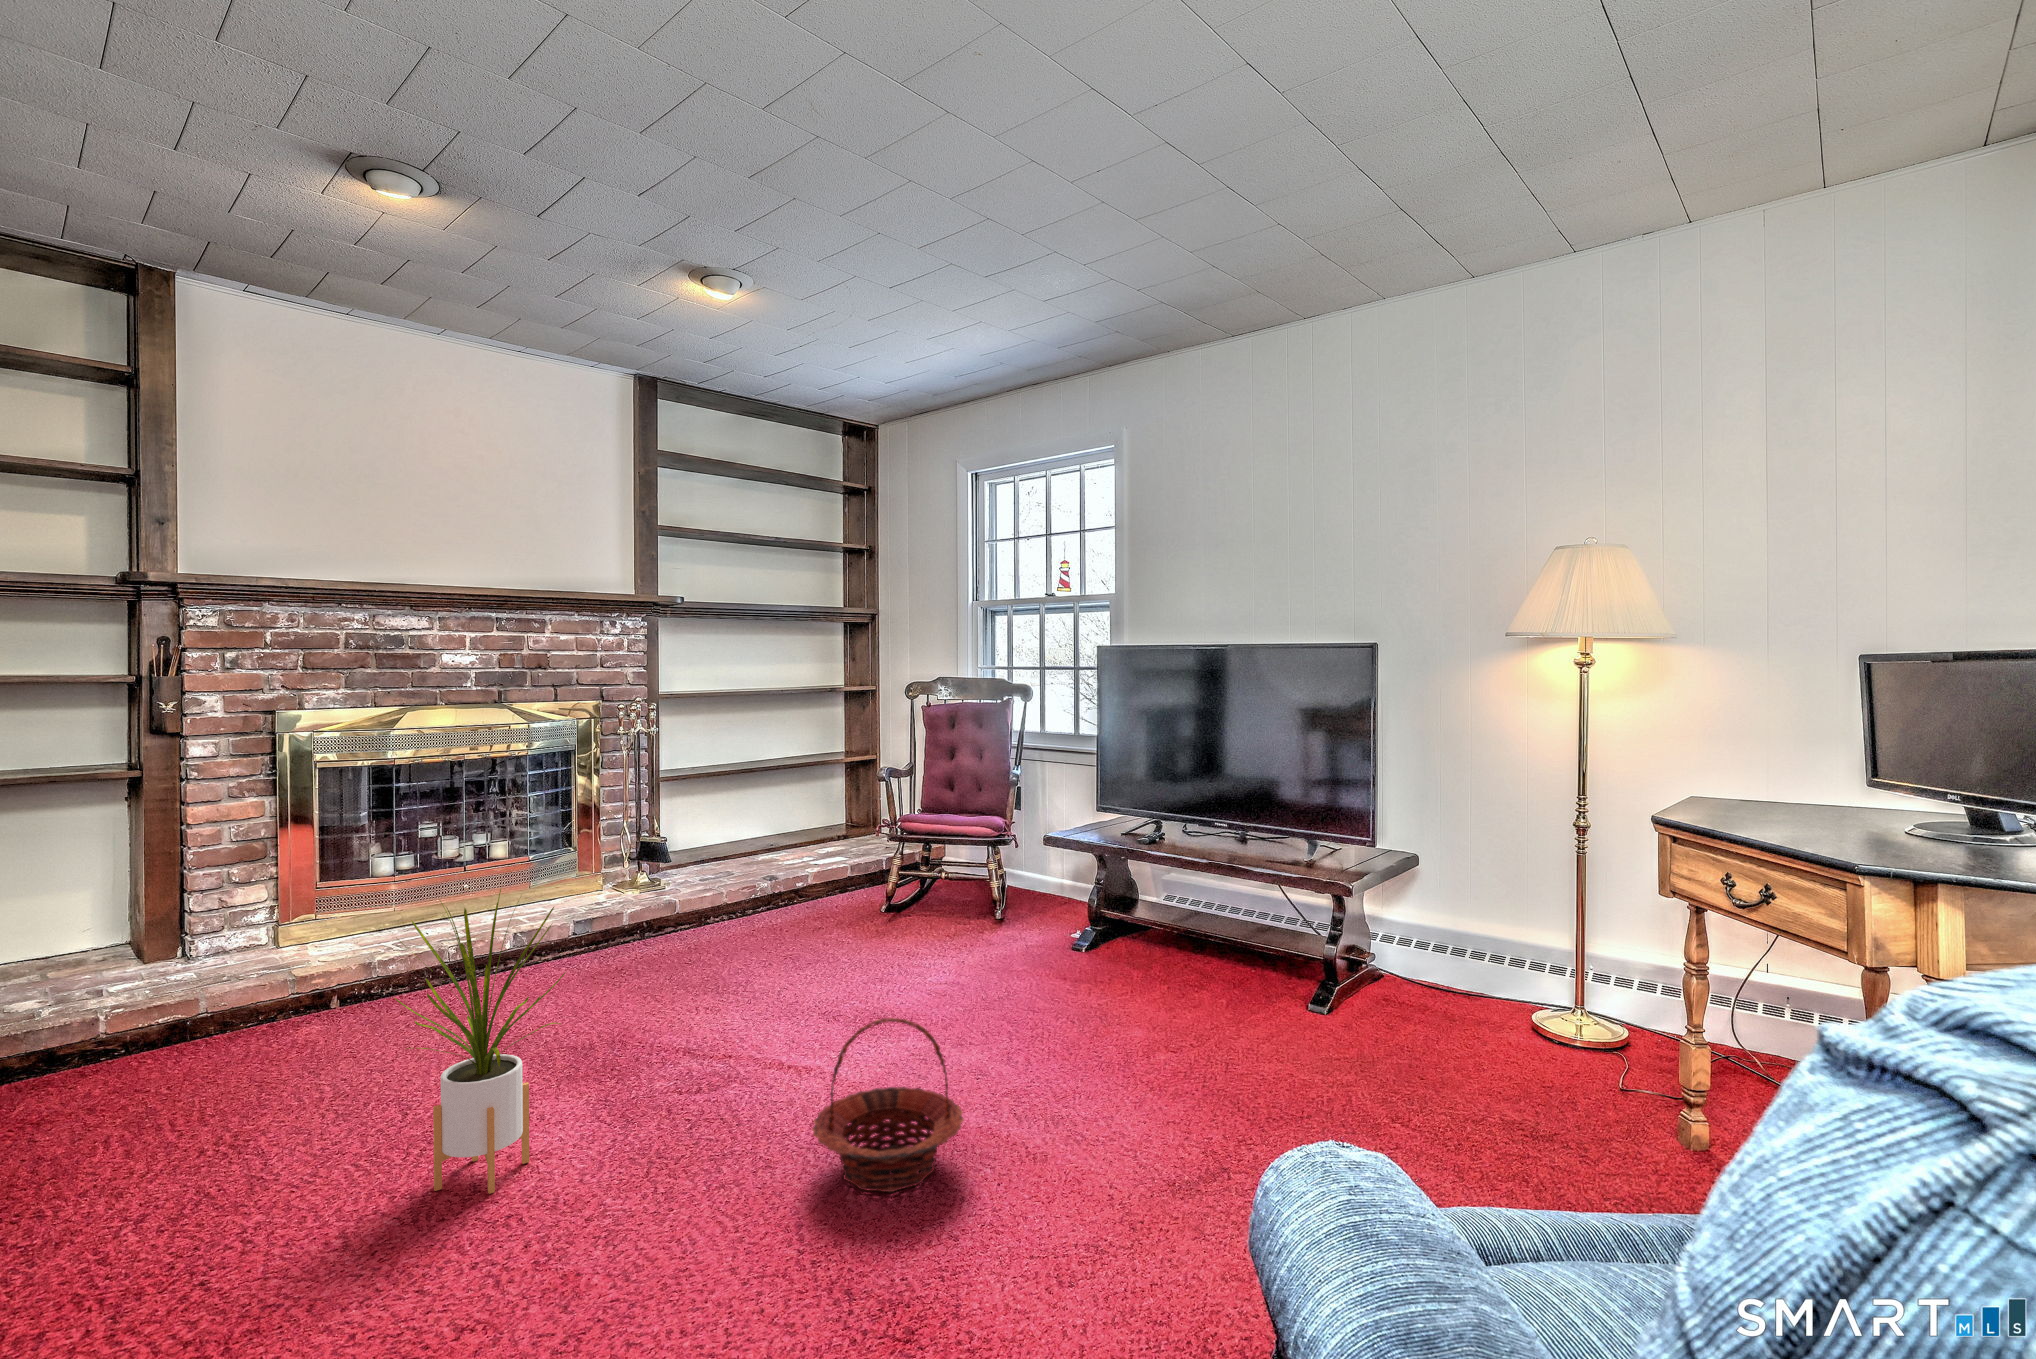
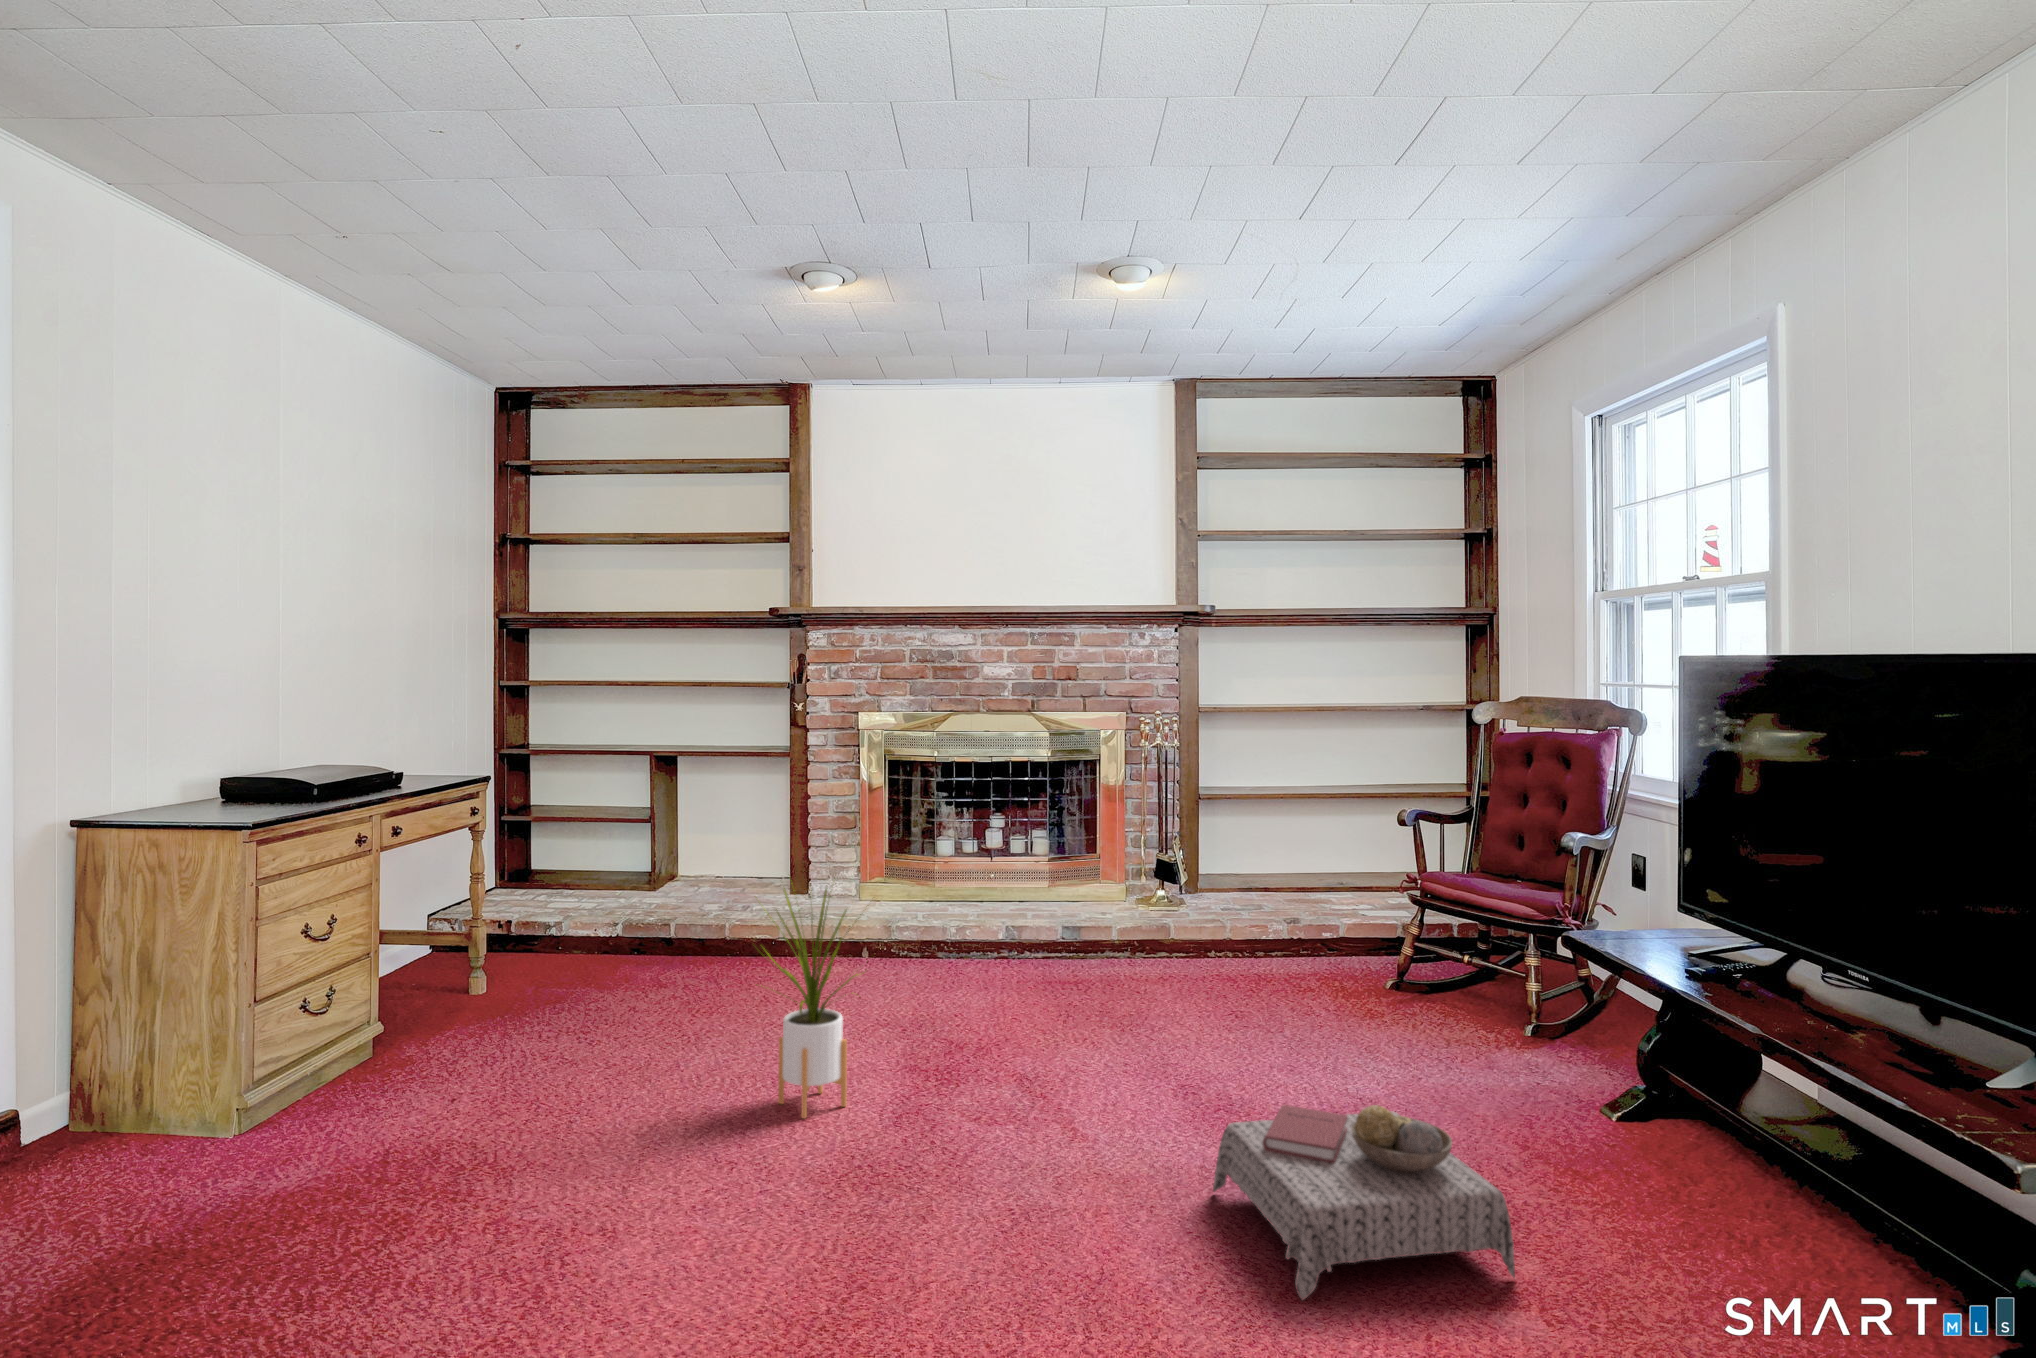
ottoman: none [969,983,1205,1150] -> present [1213,1105,1515,1300]
basket: present [812,1018,964,1192] -> none [989,1061,1145,1239]

